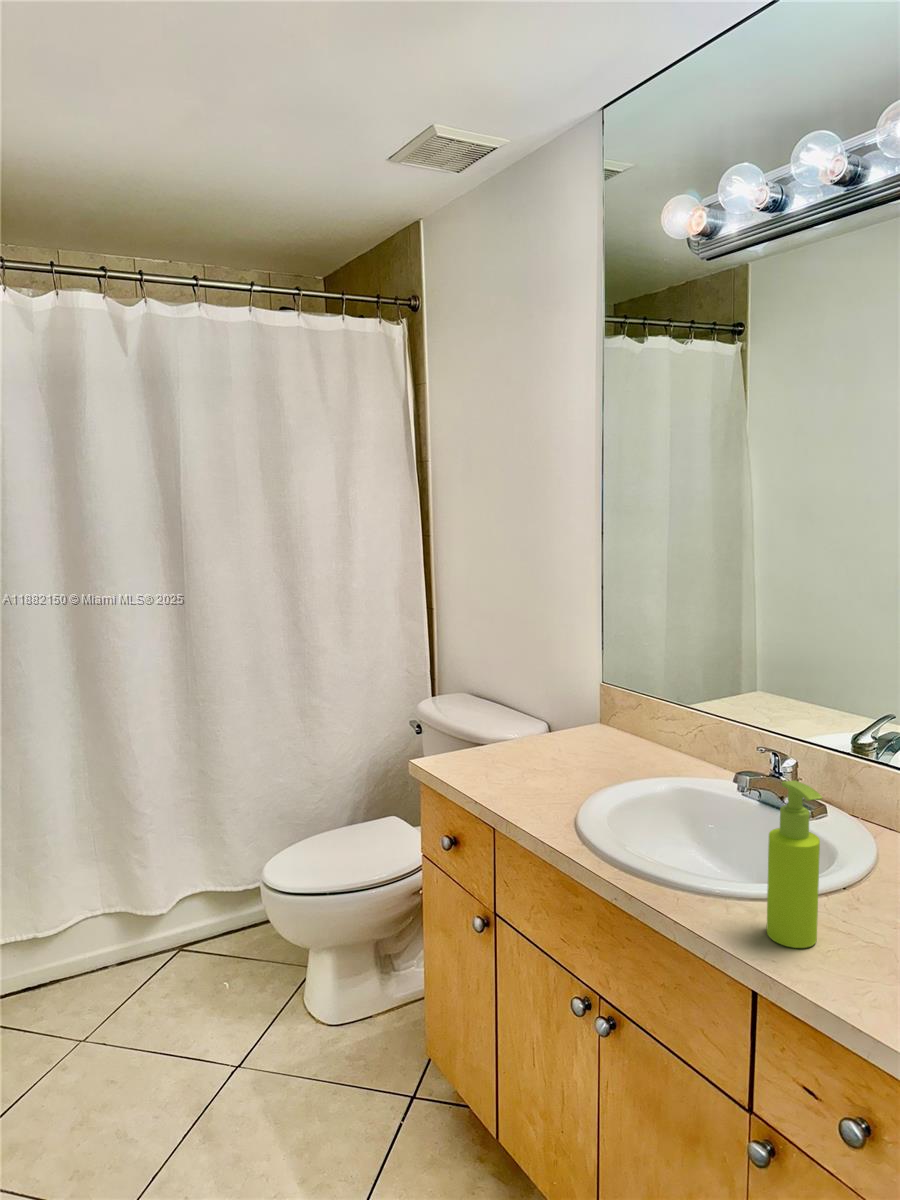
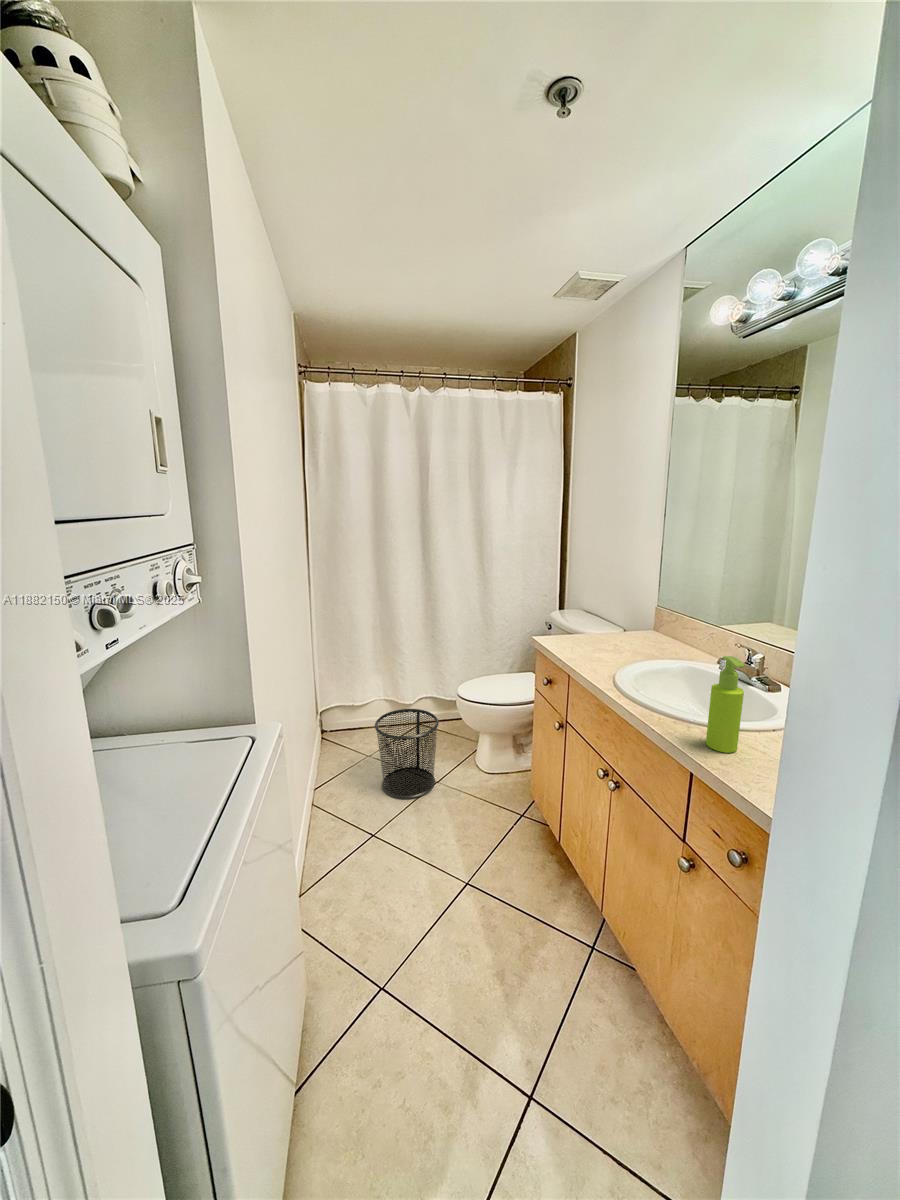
waste bin: none [95,923,232,1121] -> present [375,709,439,799]

